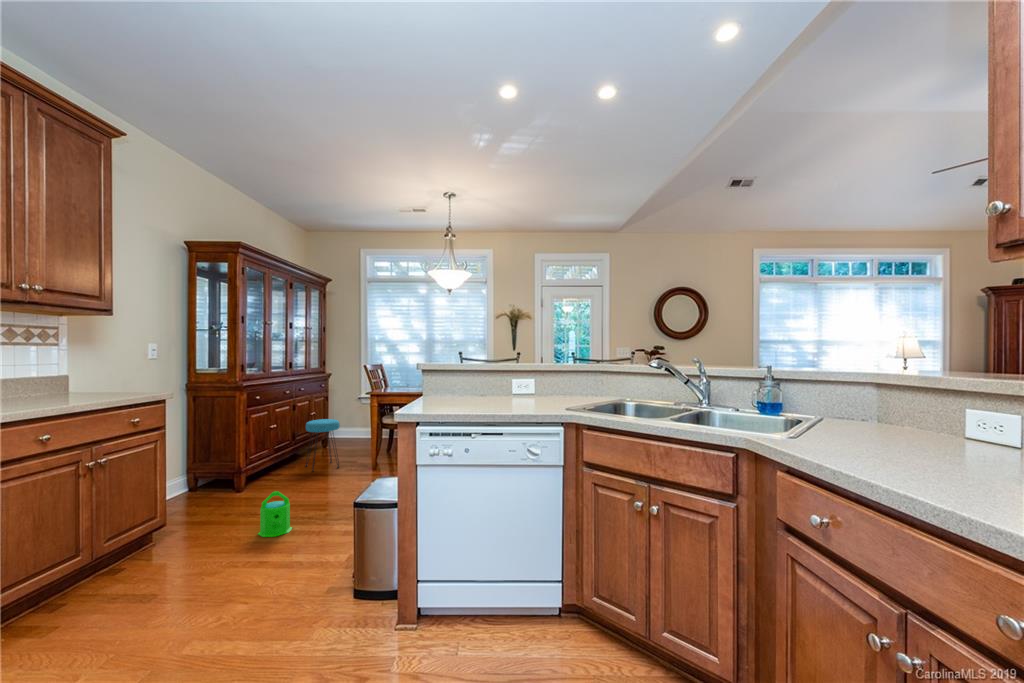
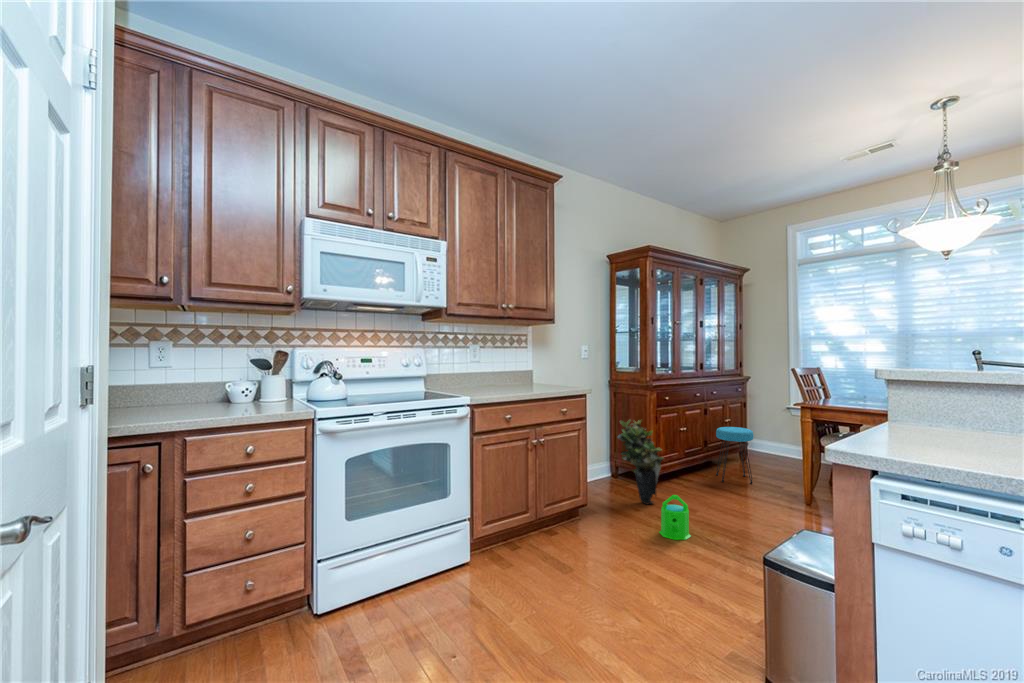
potted plant: none [201,421,258,511] -> present [618,420,664,504]

